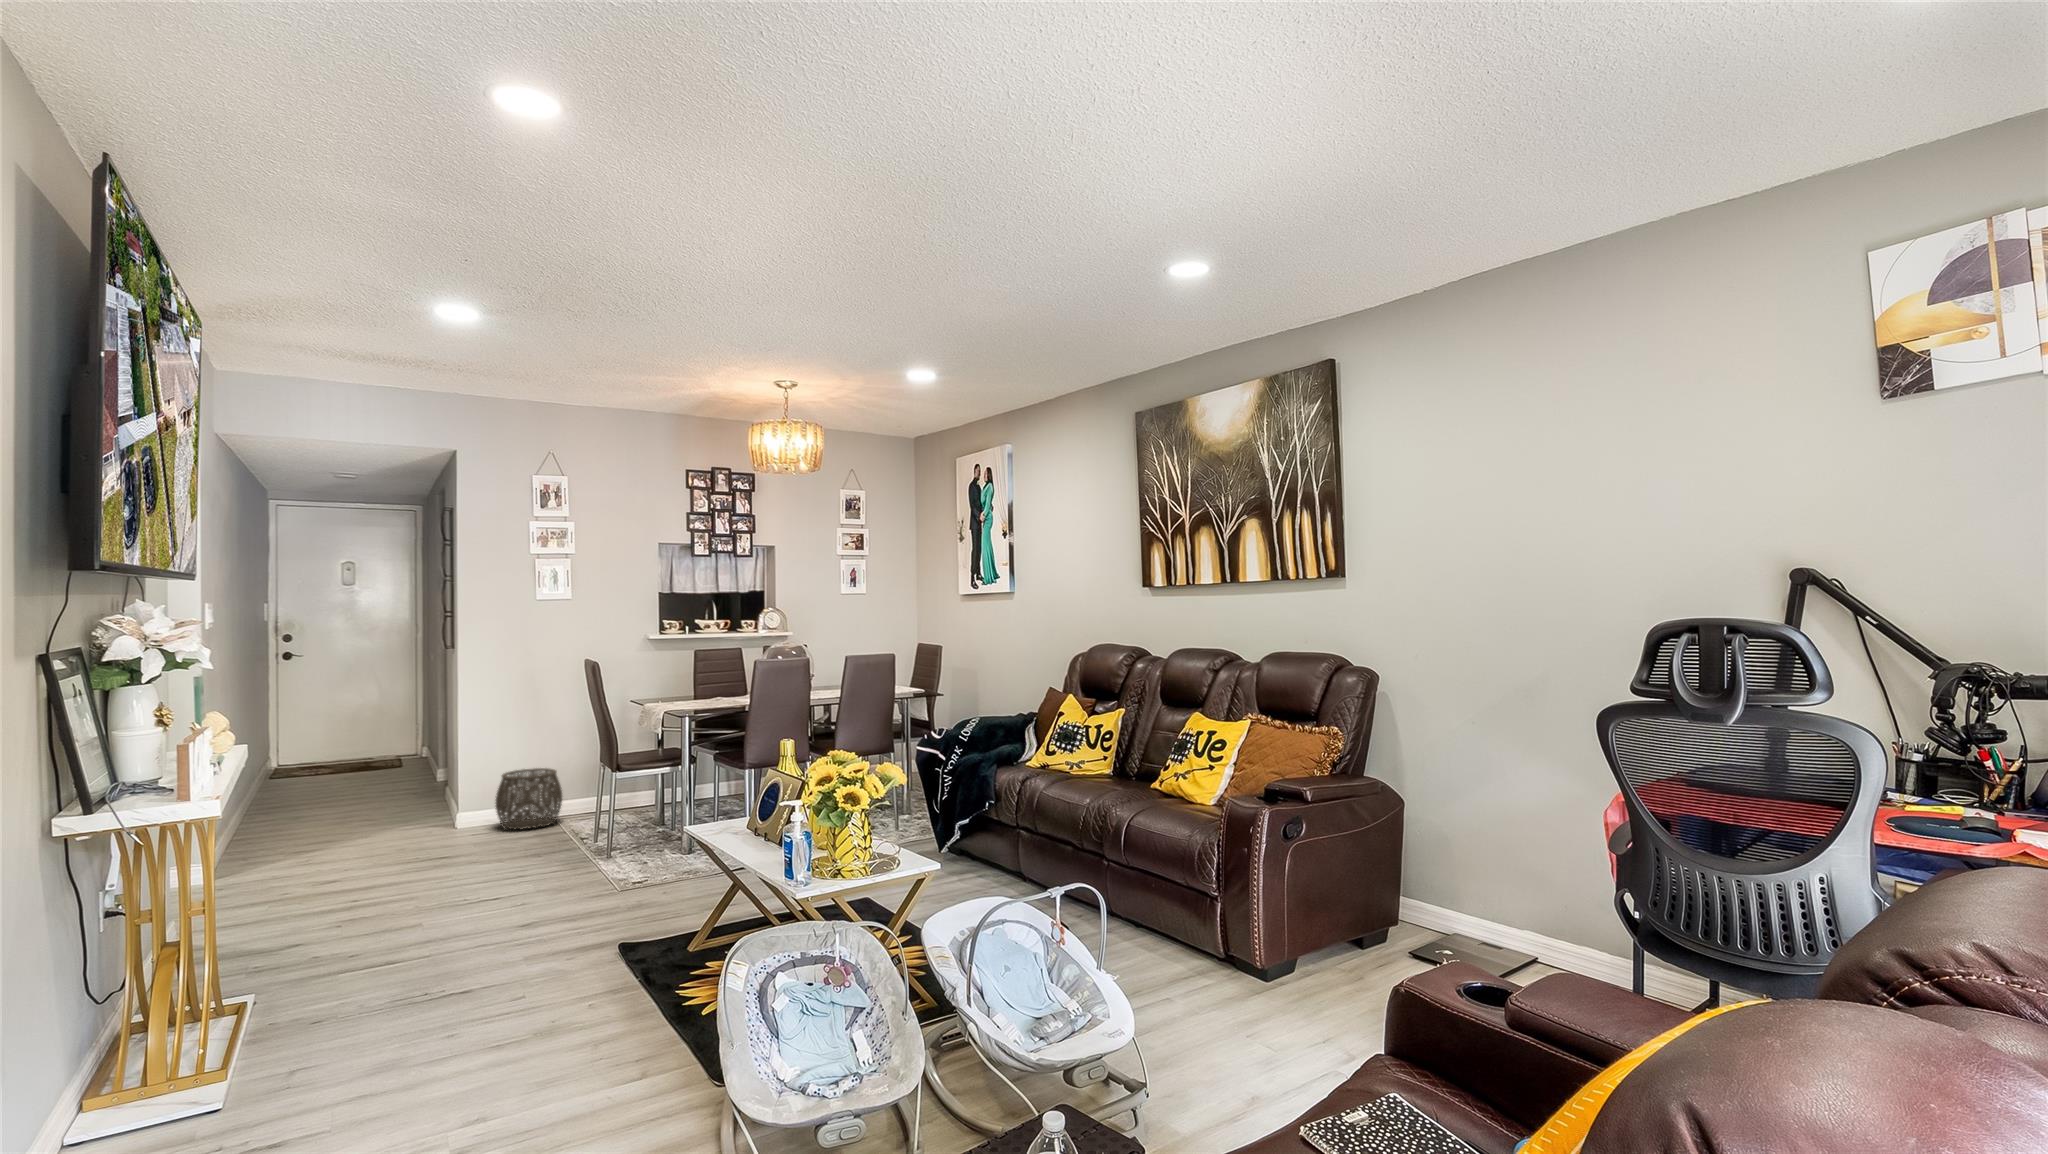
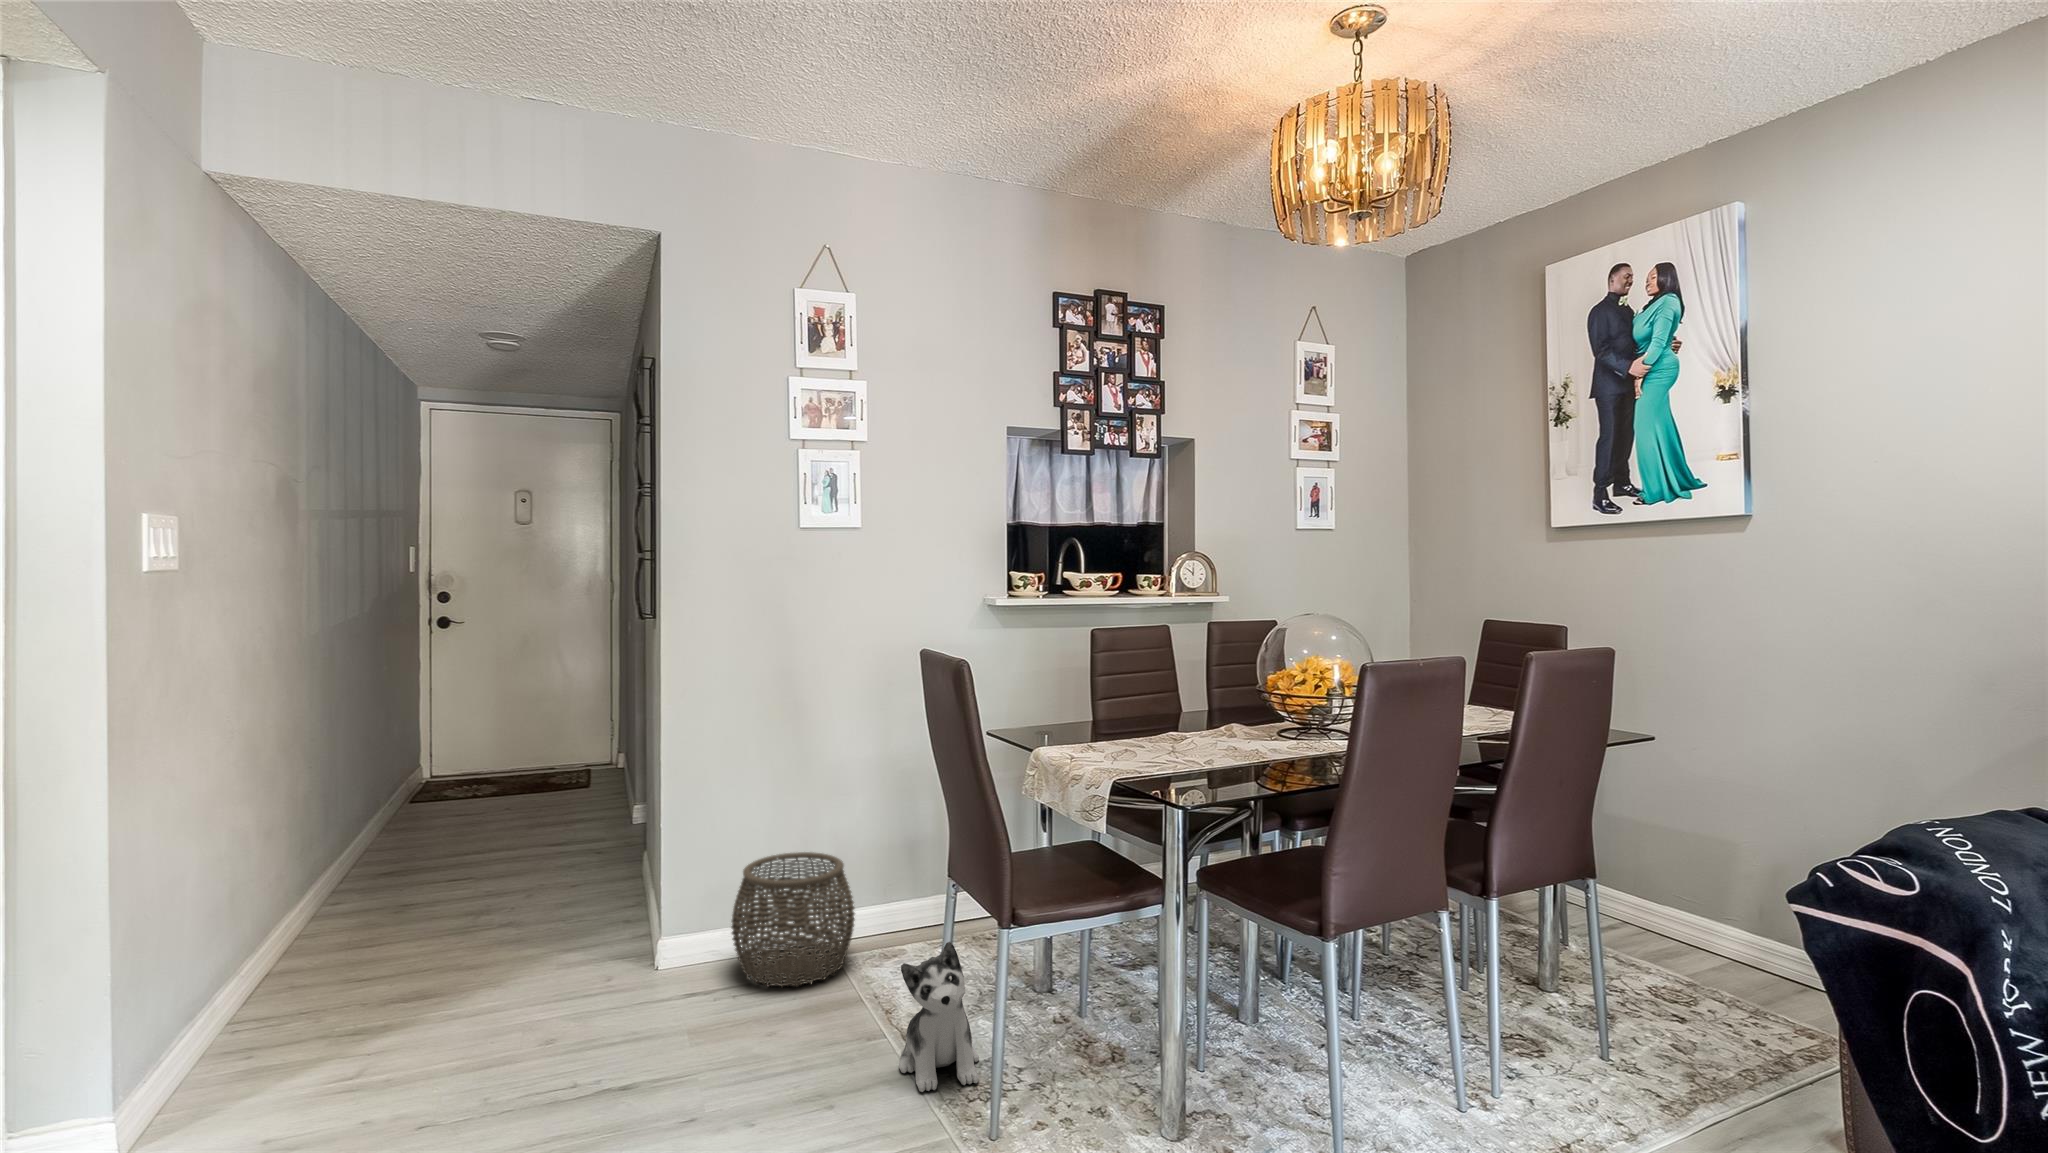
plush toy: none [572,788,611,850] -> present [899,942,979,1092]

